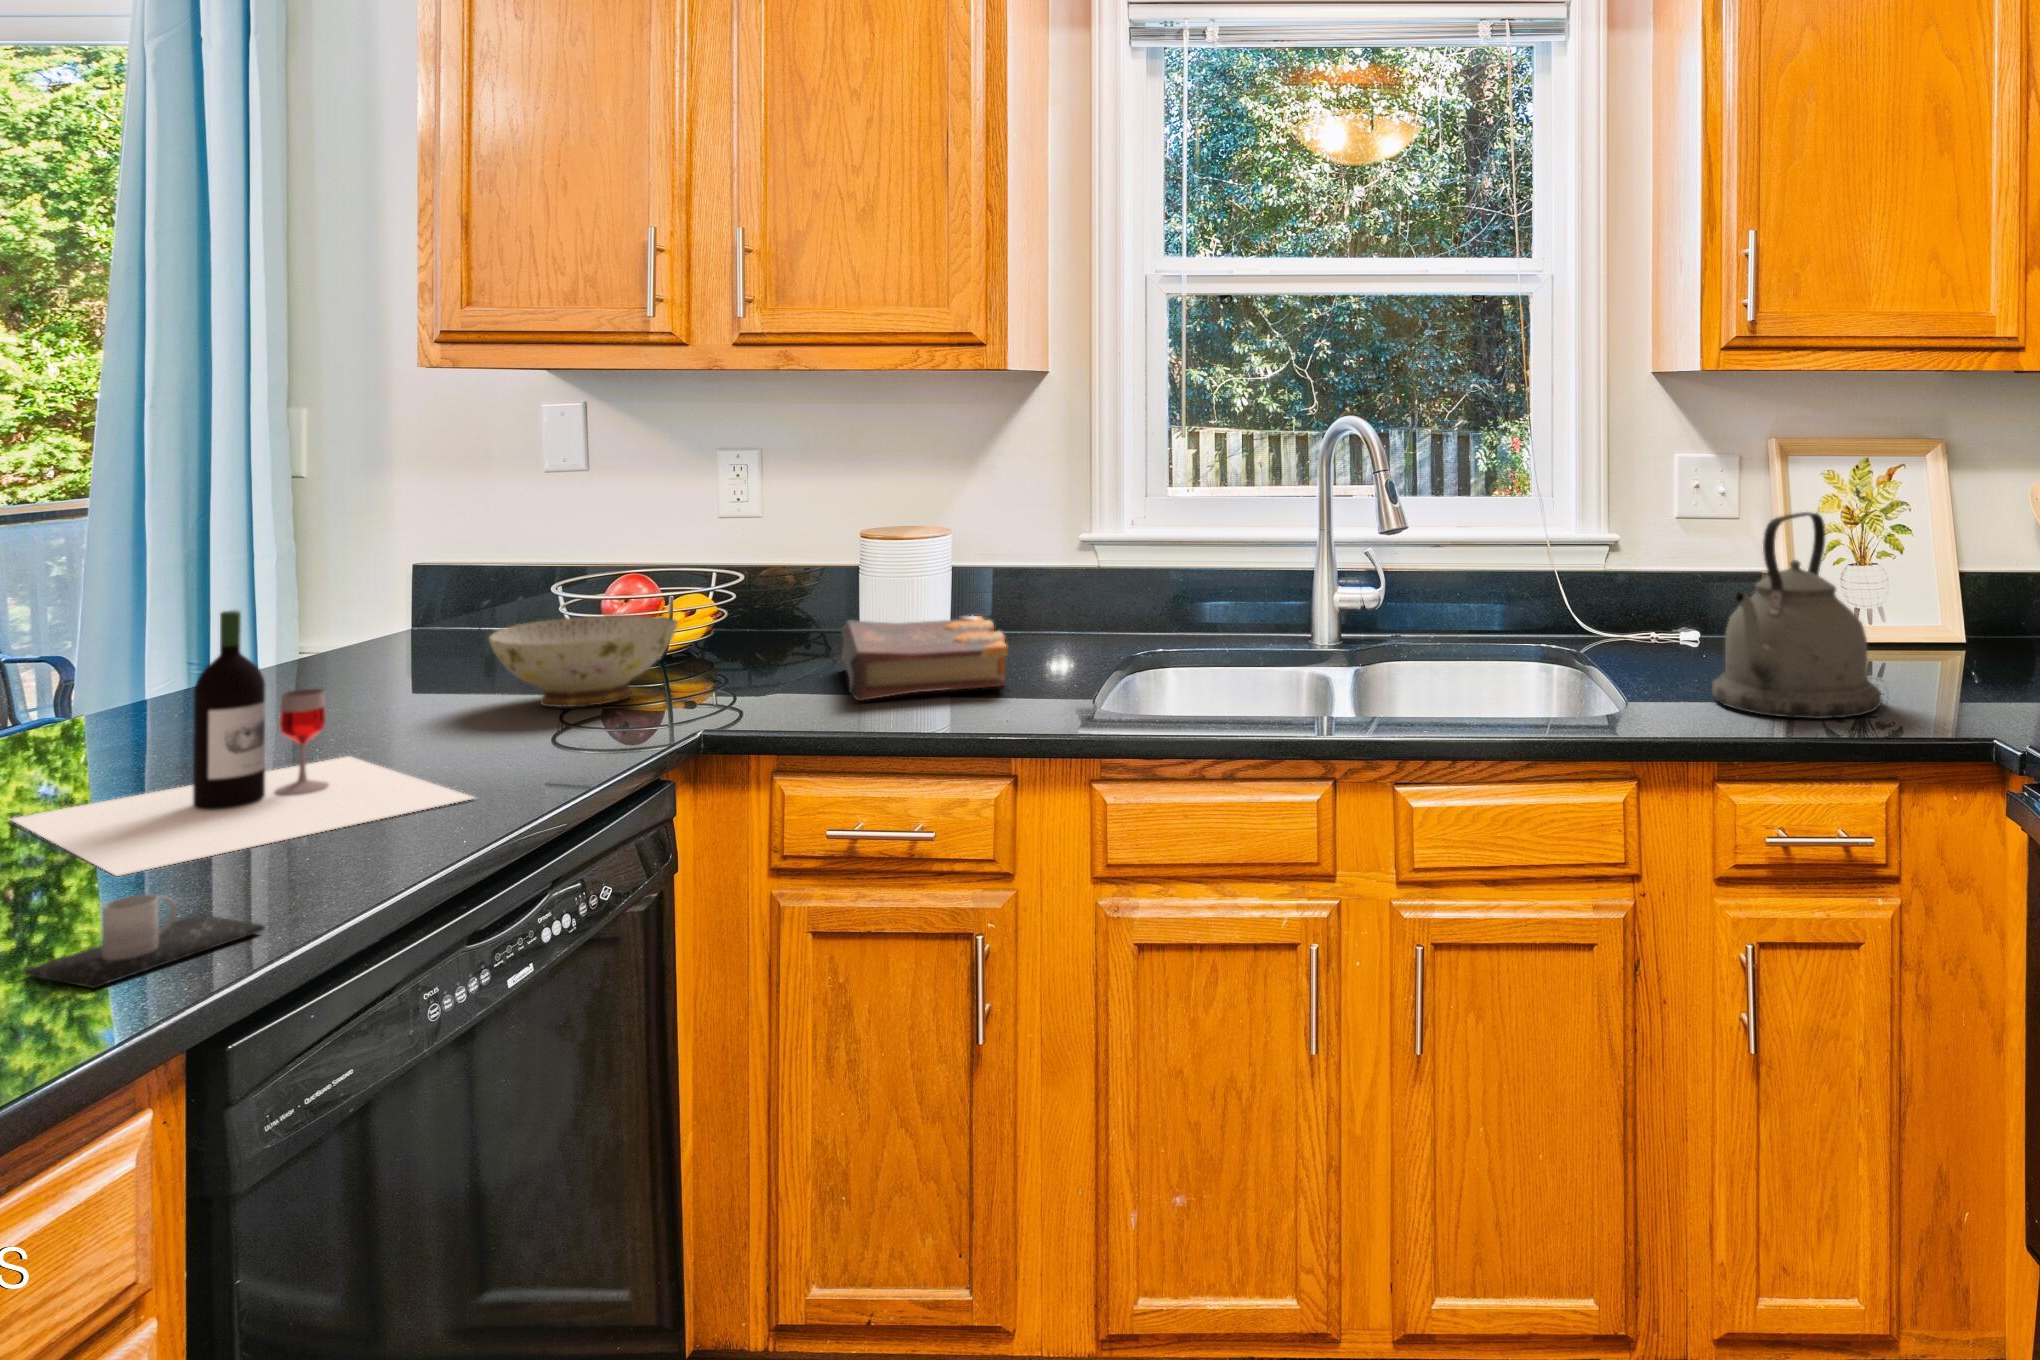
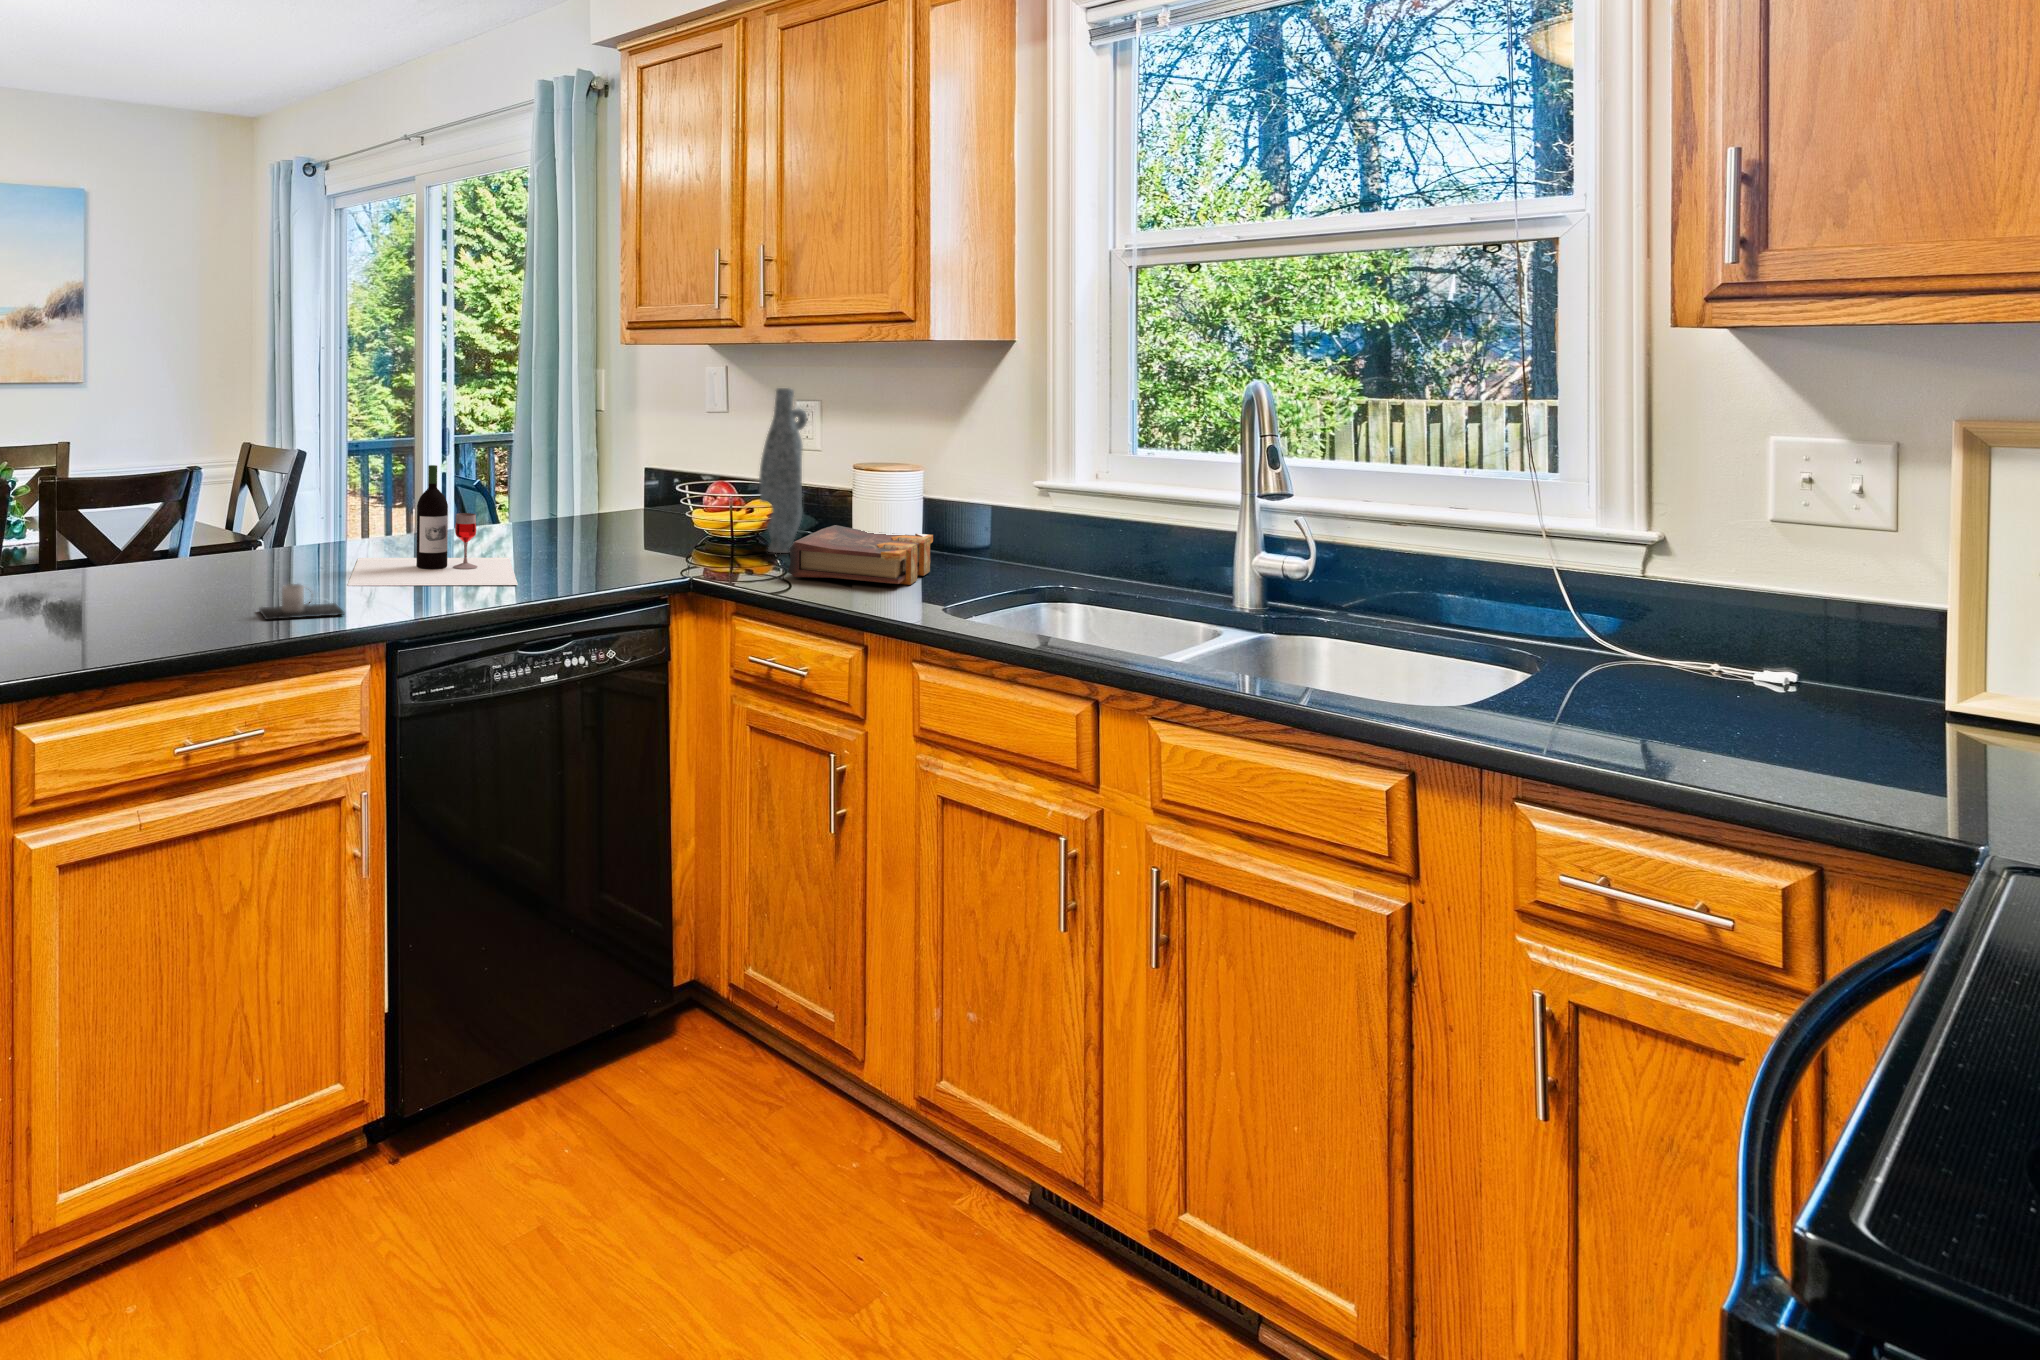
vase: none [723,435,786,672] -> present [759,388,807,553]
kettle: present [1712,512,1882,719] -> none [1544,511,1853,773]
ceramic bowl: present [489,615,677,707] -> none [606,500,715,555]

